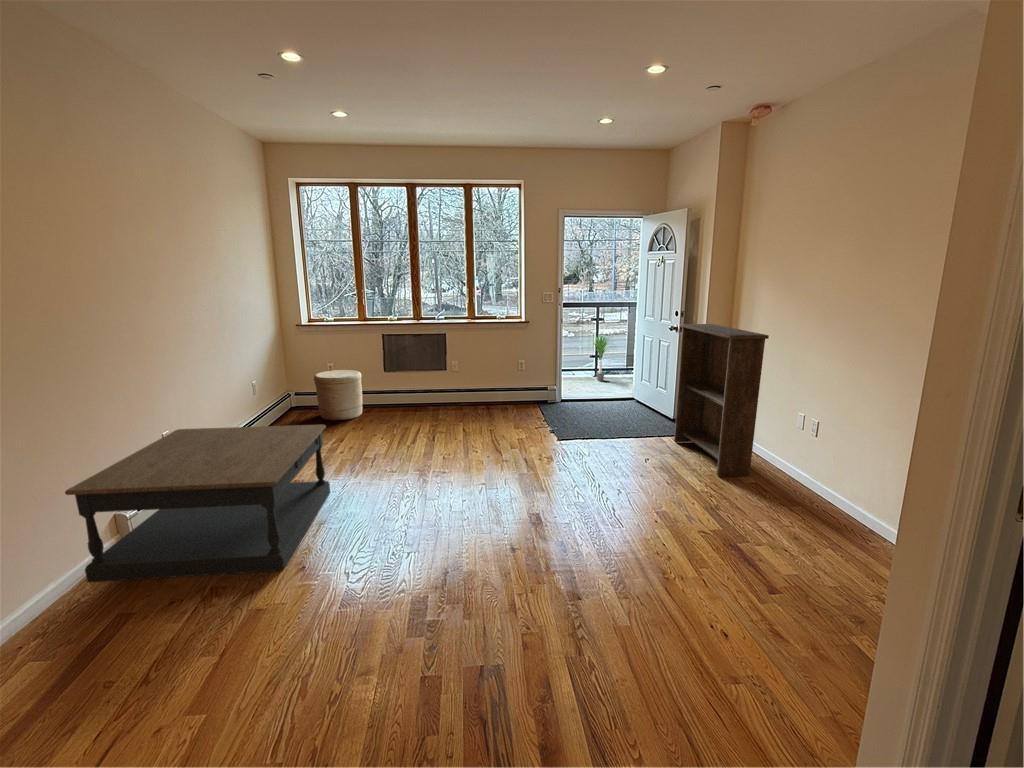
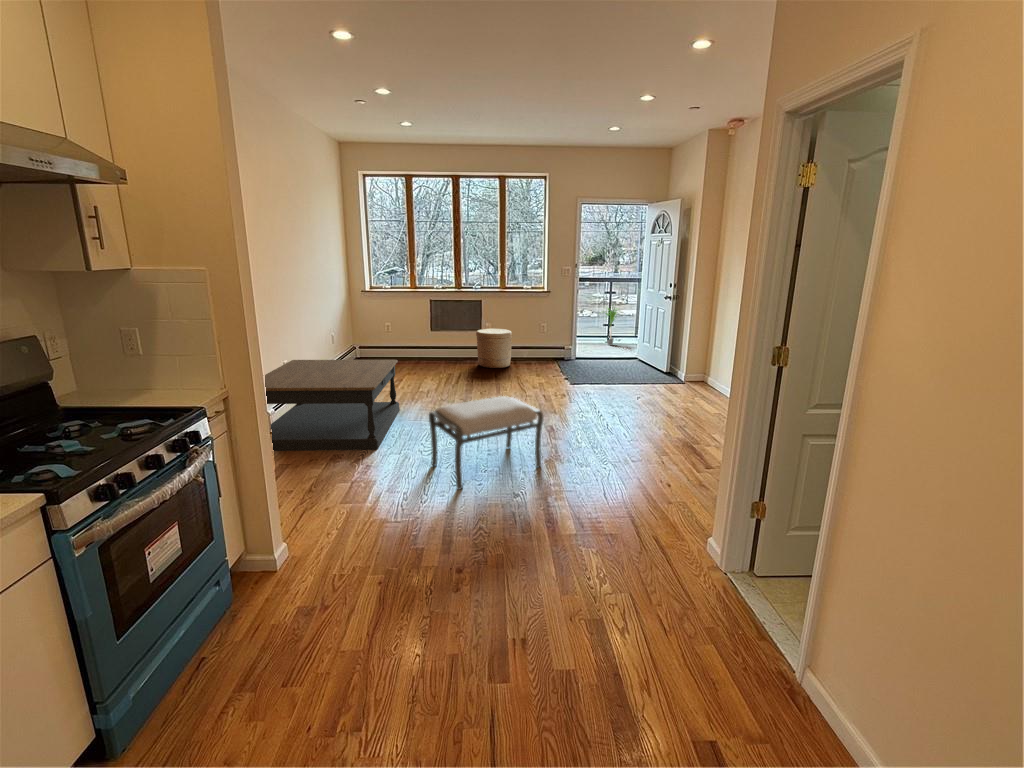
bookshelf: present [674,324,769,477] -> none [663,292,734,409]
woven basket: present [314,370,363,421] -> present [476,329,512,368]
ottoman: none [352,488,526,659] -> present [429,396,543,490]

